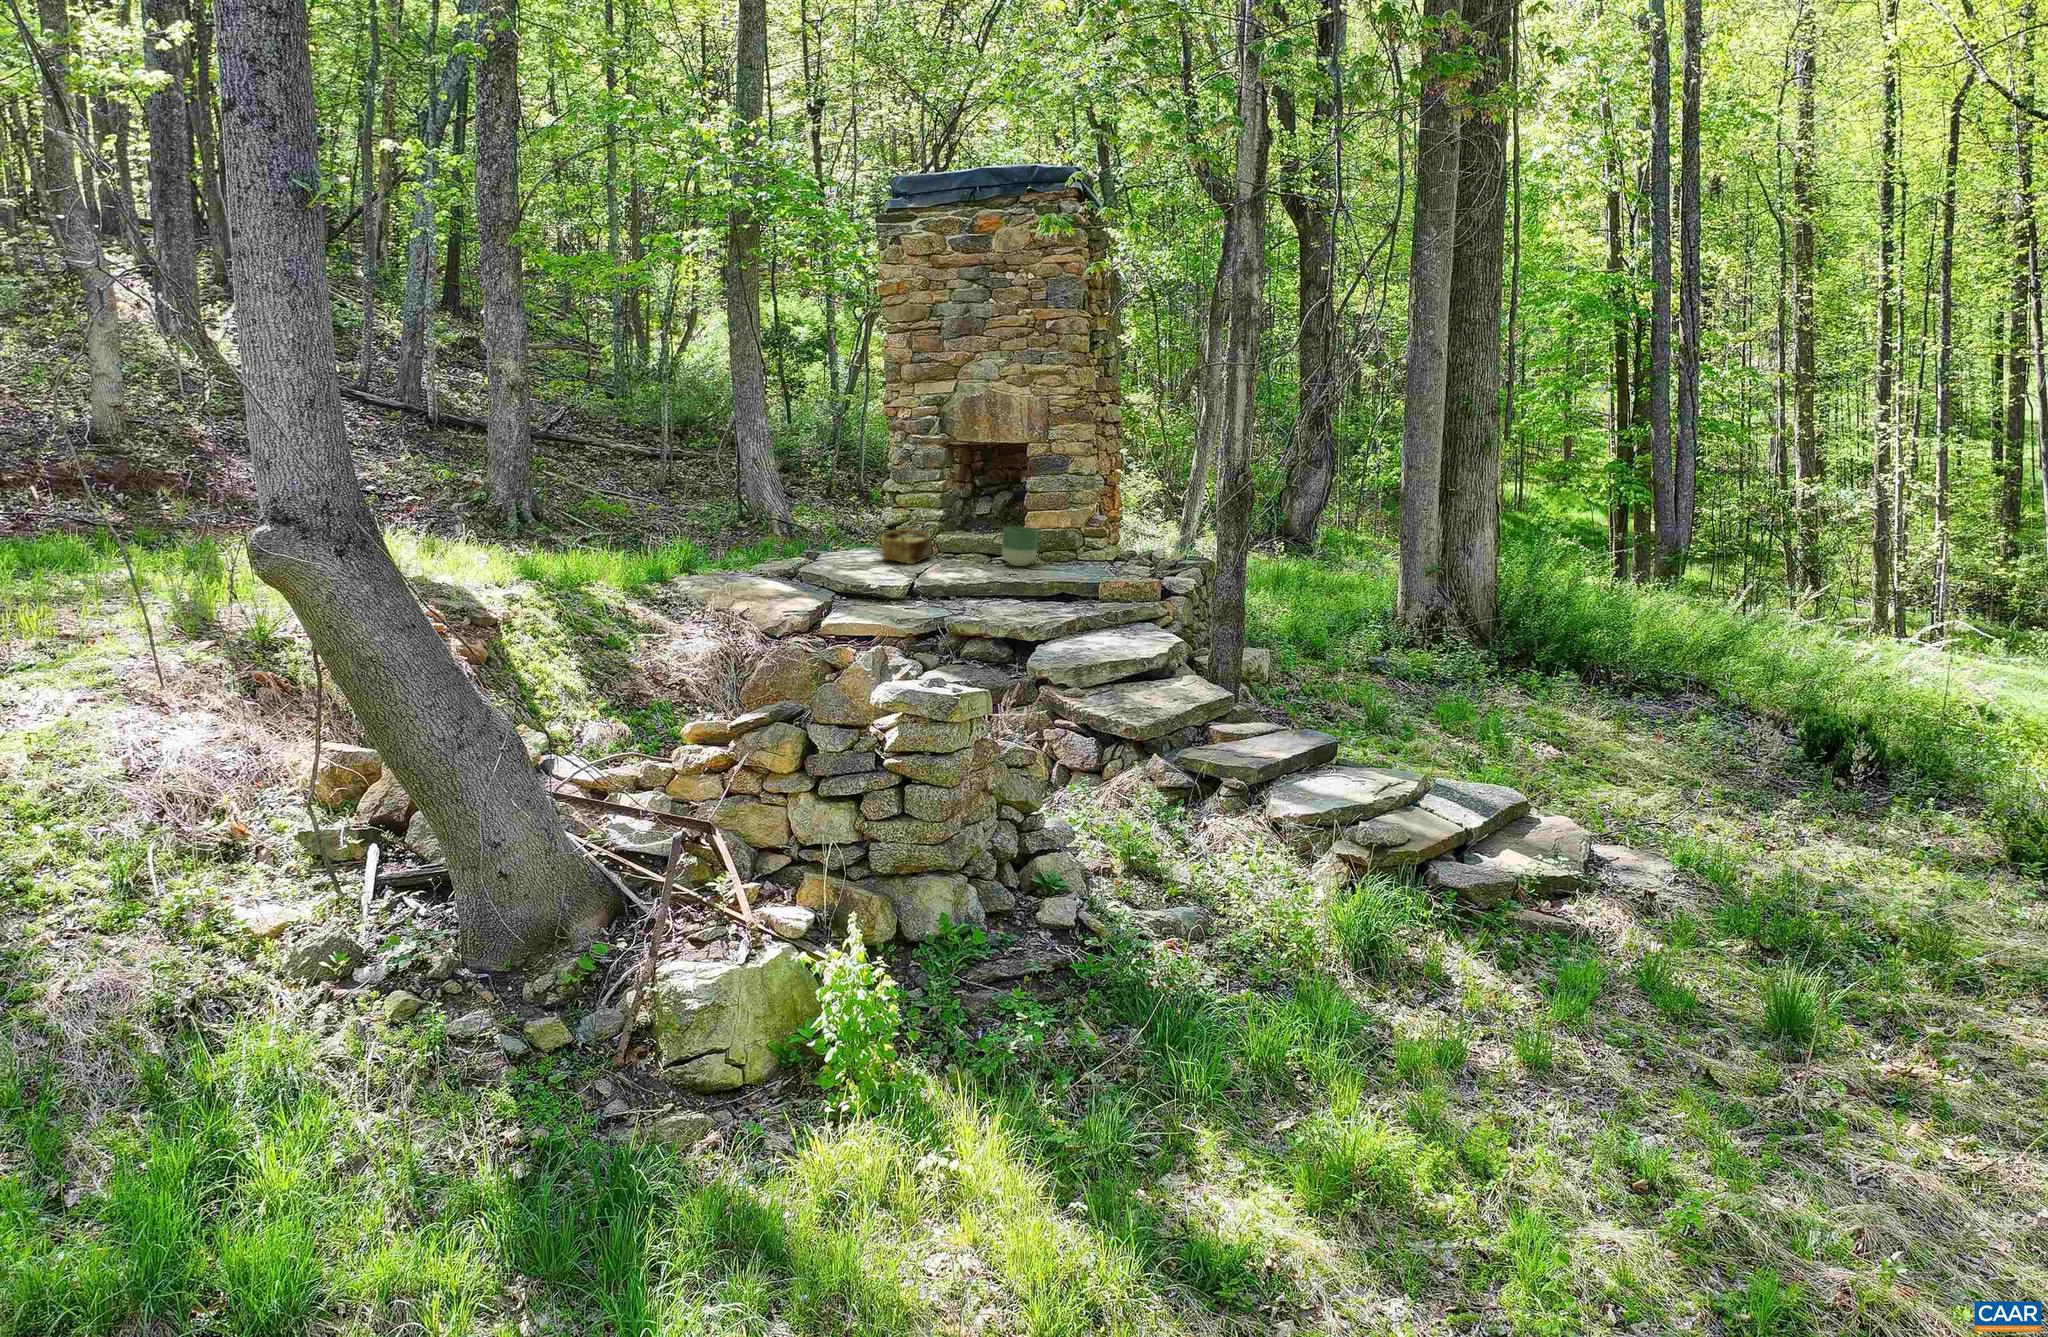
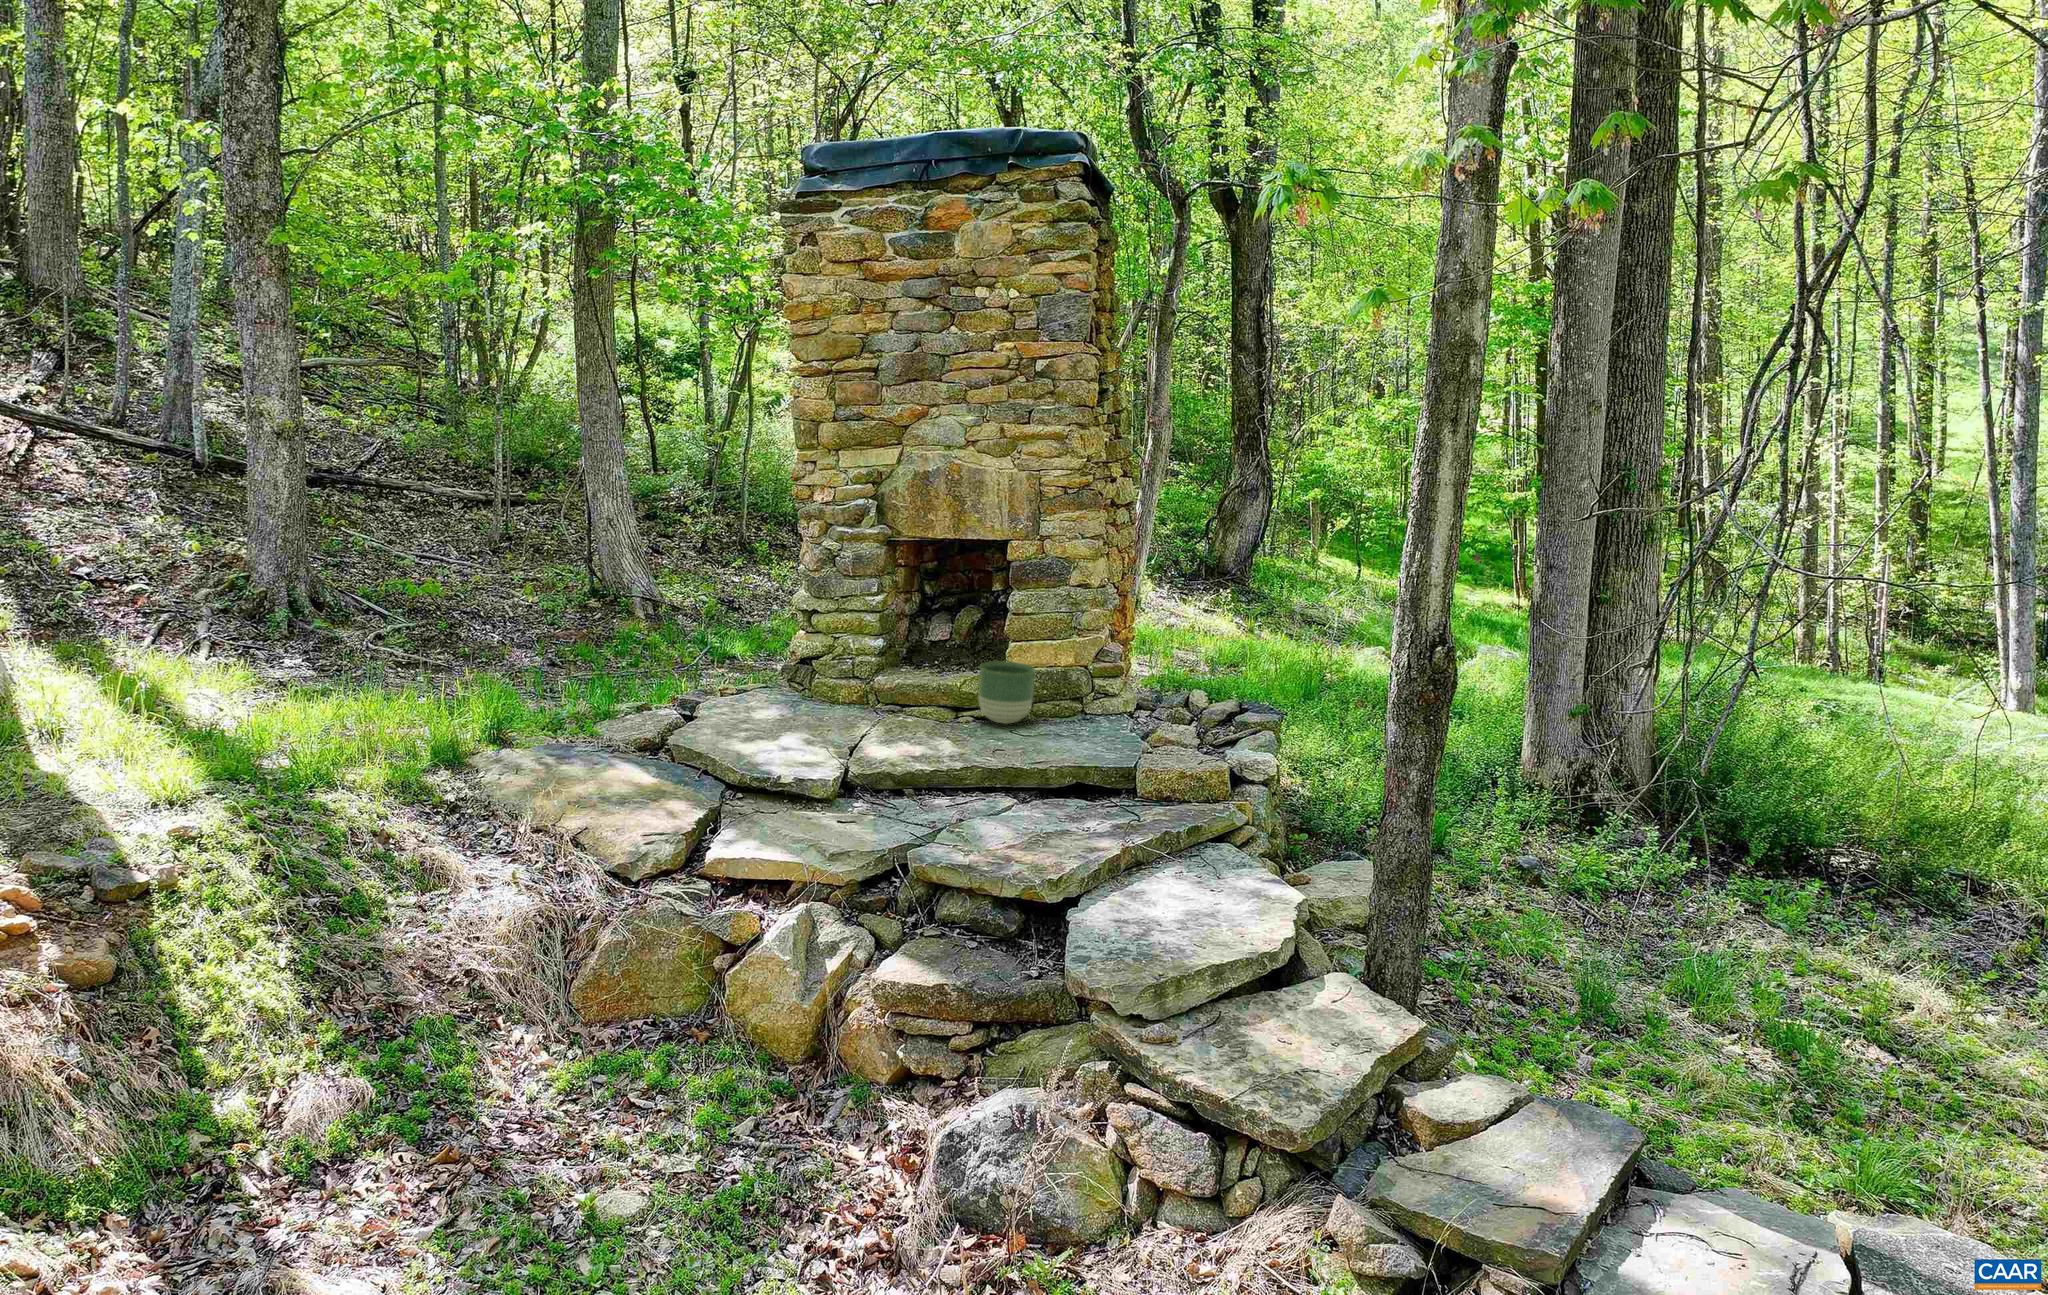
woven basket: present [881,521,931,564] -> none [792,654,869,724]

